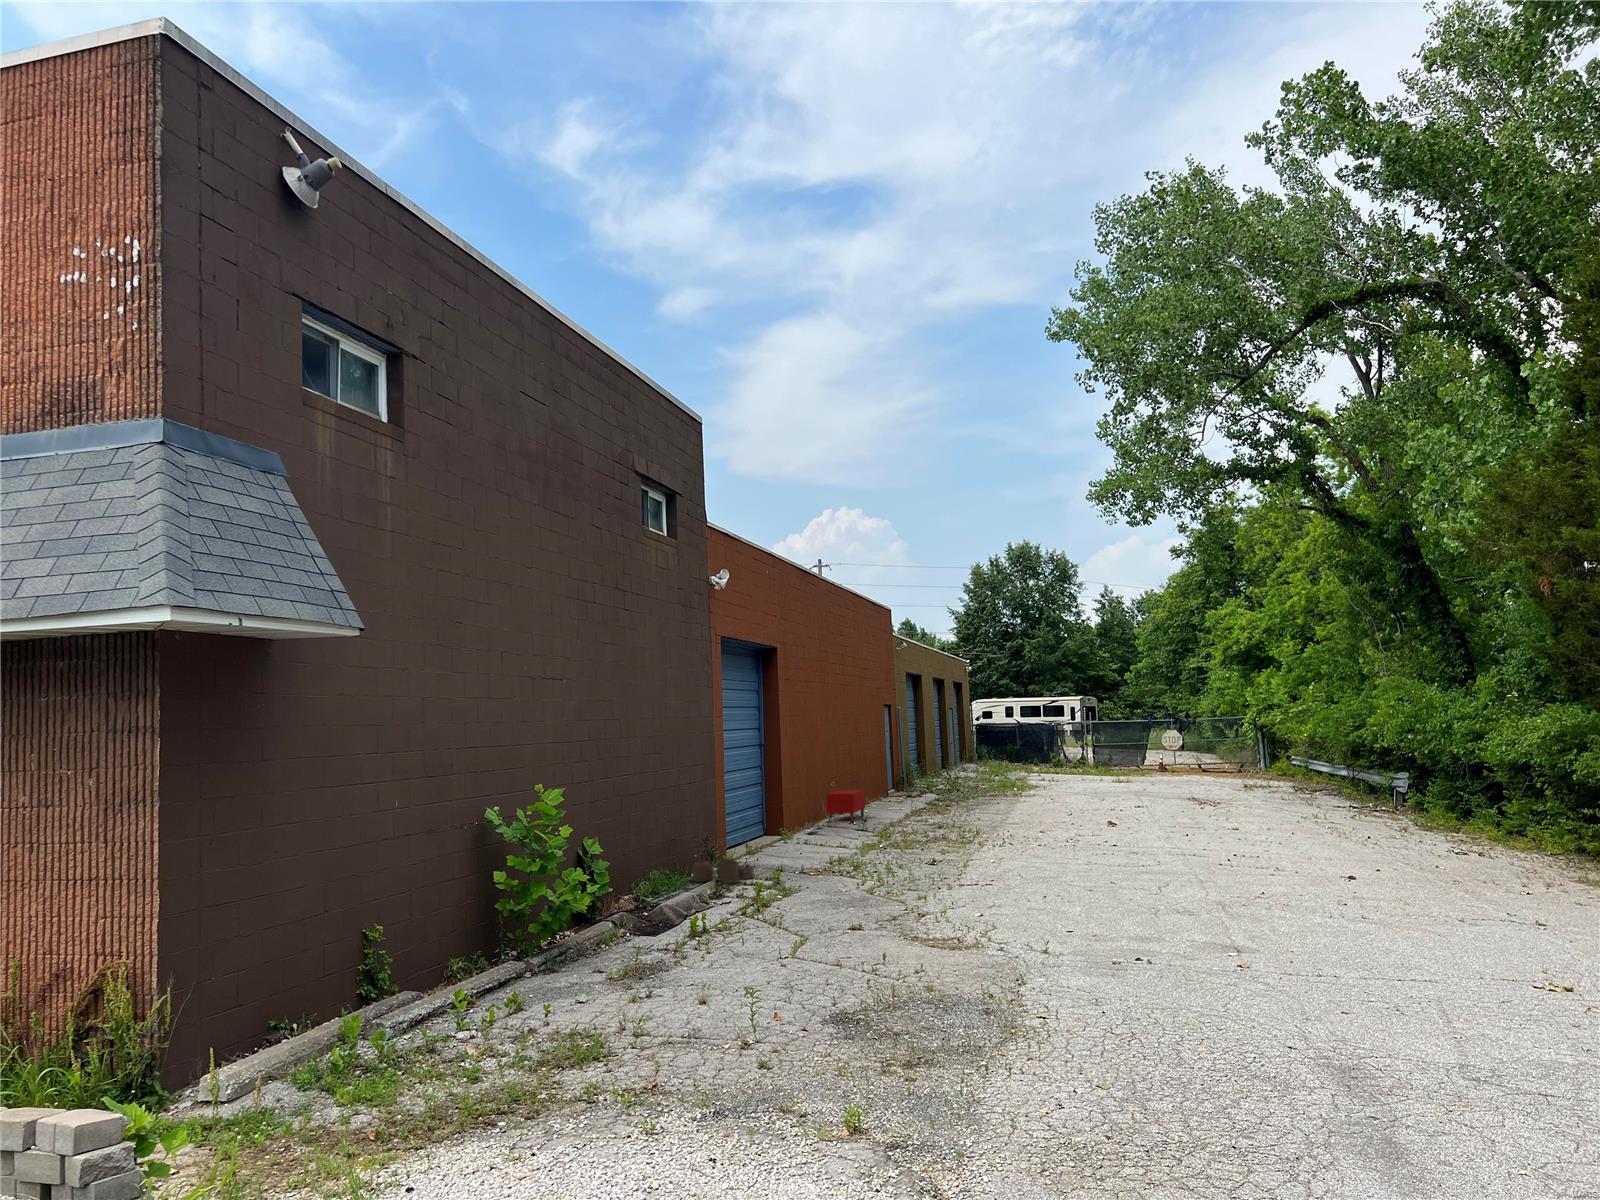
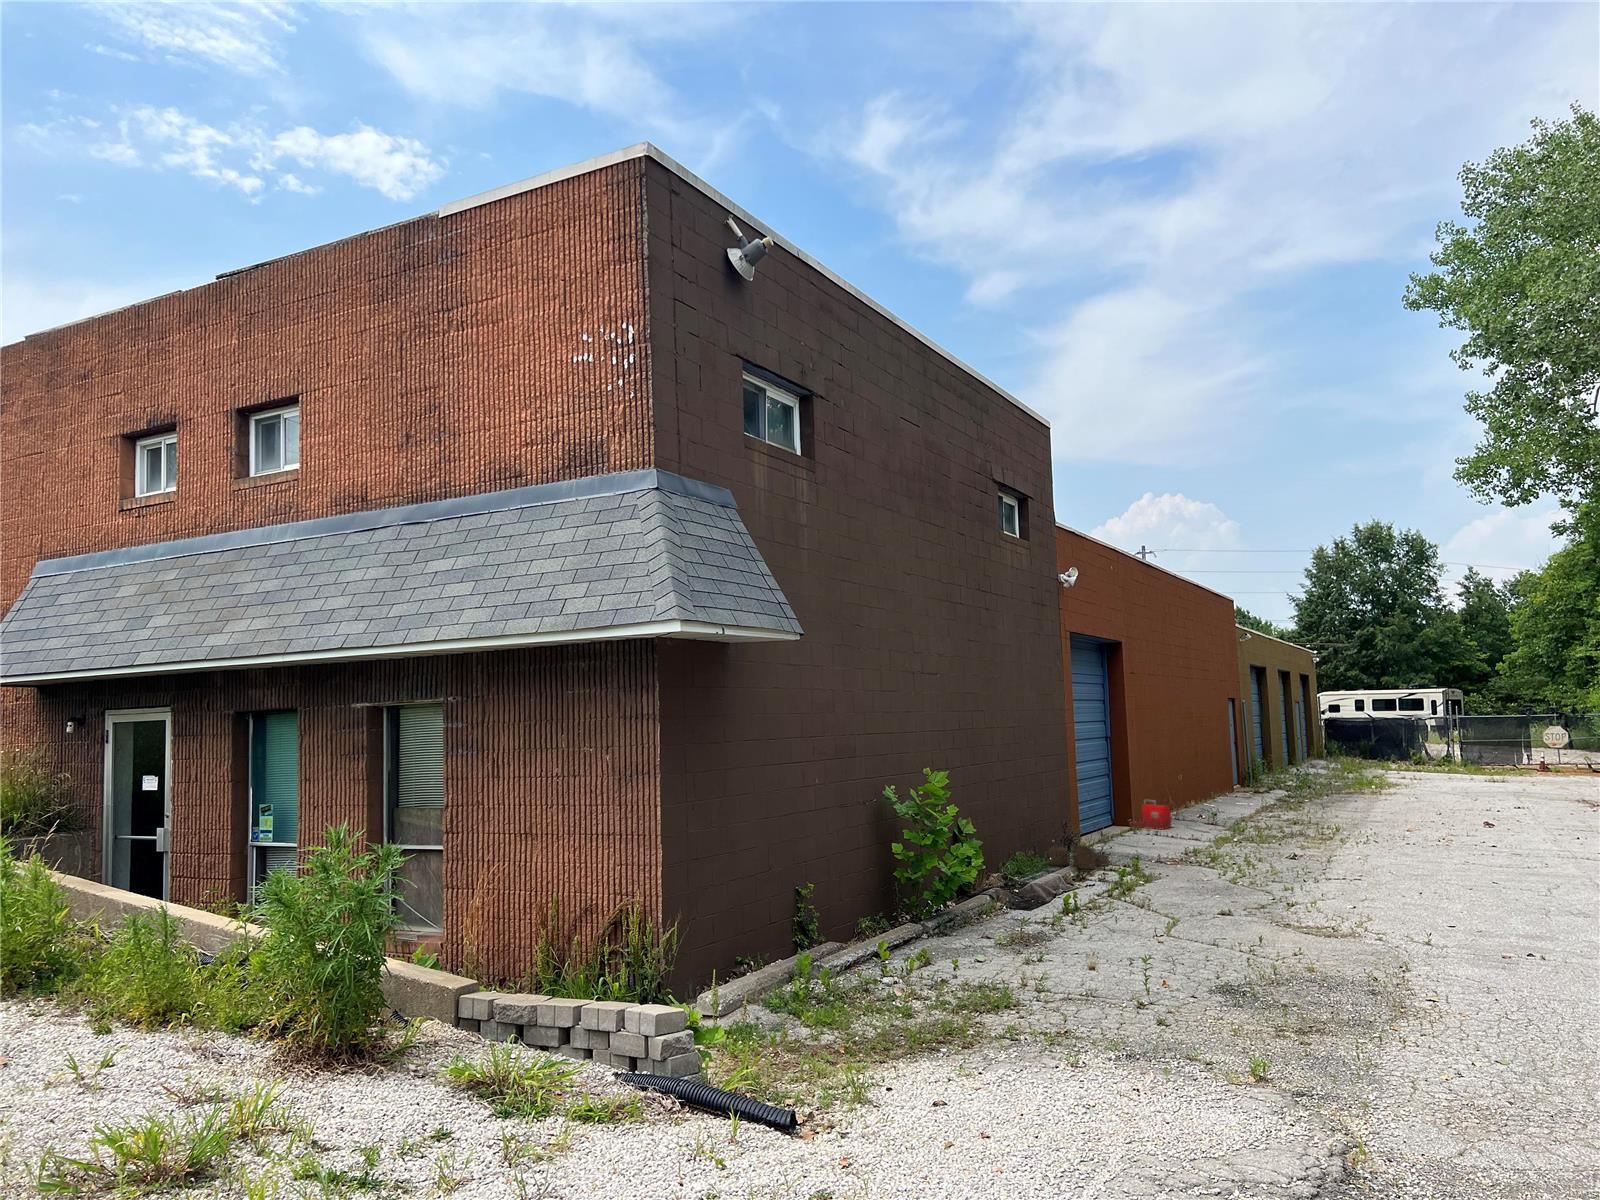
bench: present [827,790,865,822] -> none [1170,782,1210,815]
toolbox: none [785,809,824,838] -> present [1130,800,1171,830]

